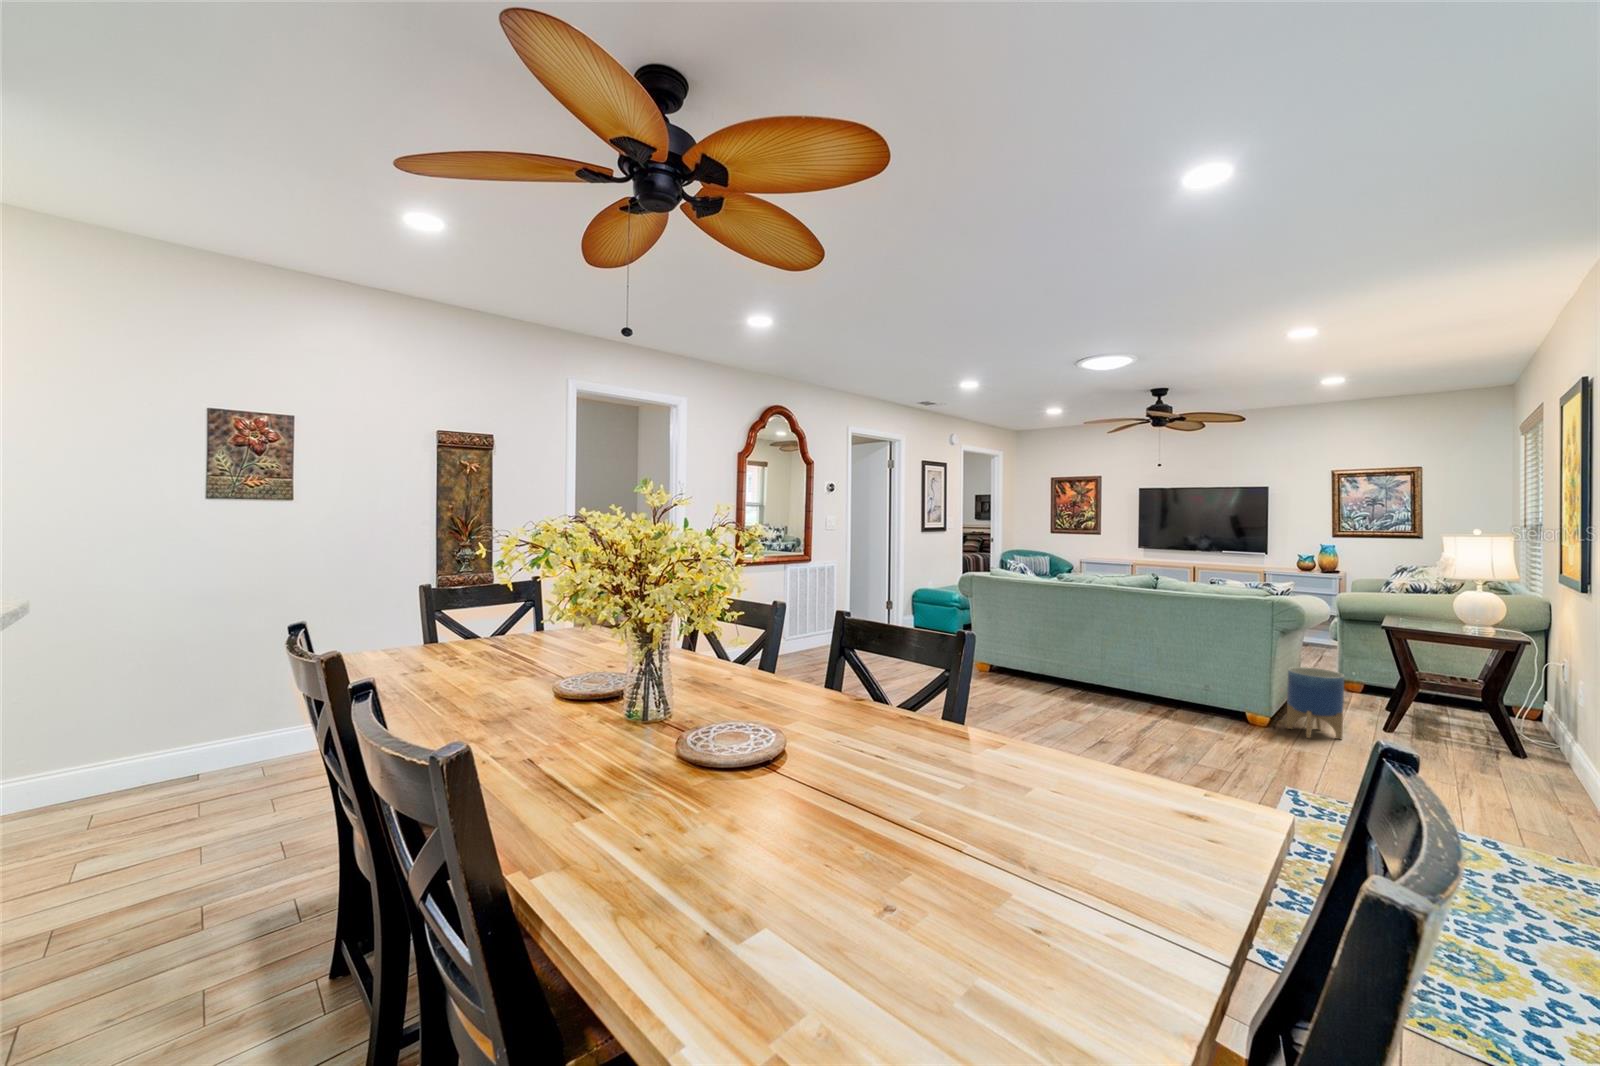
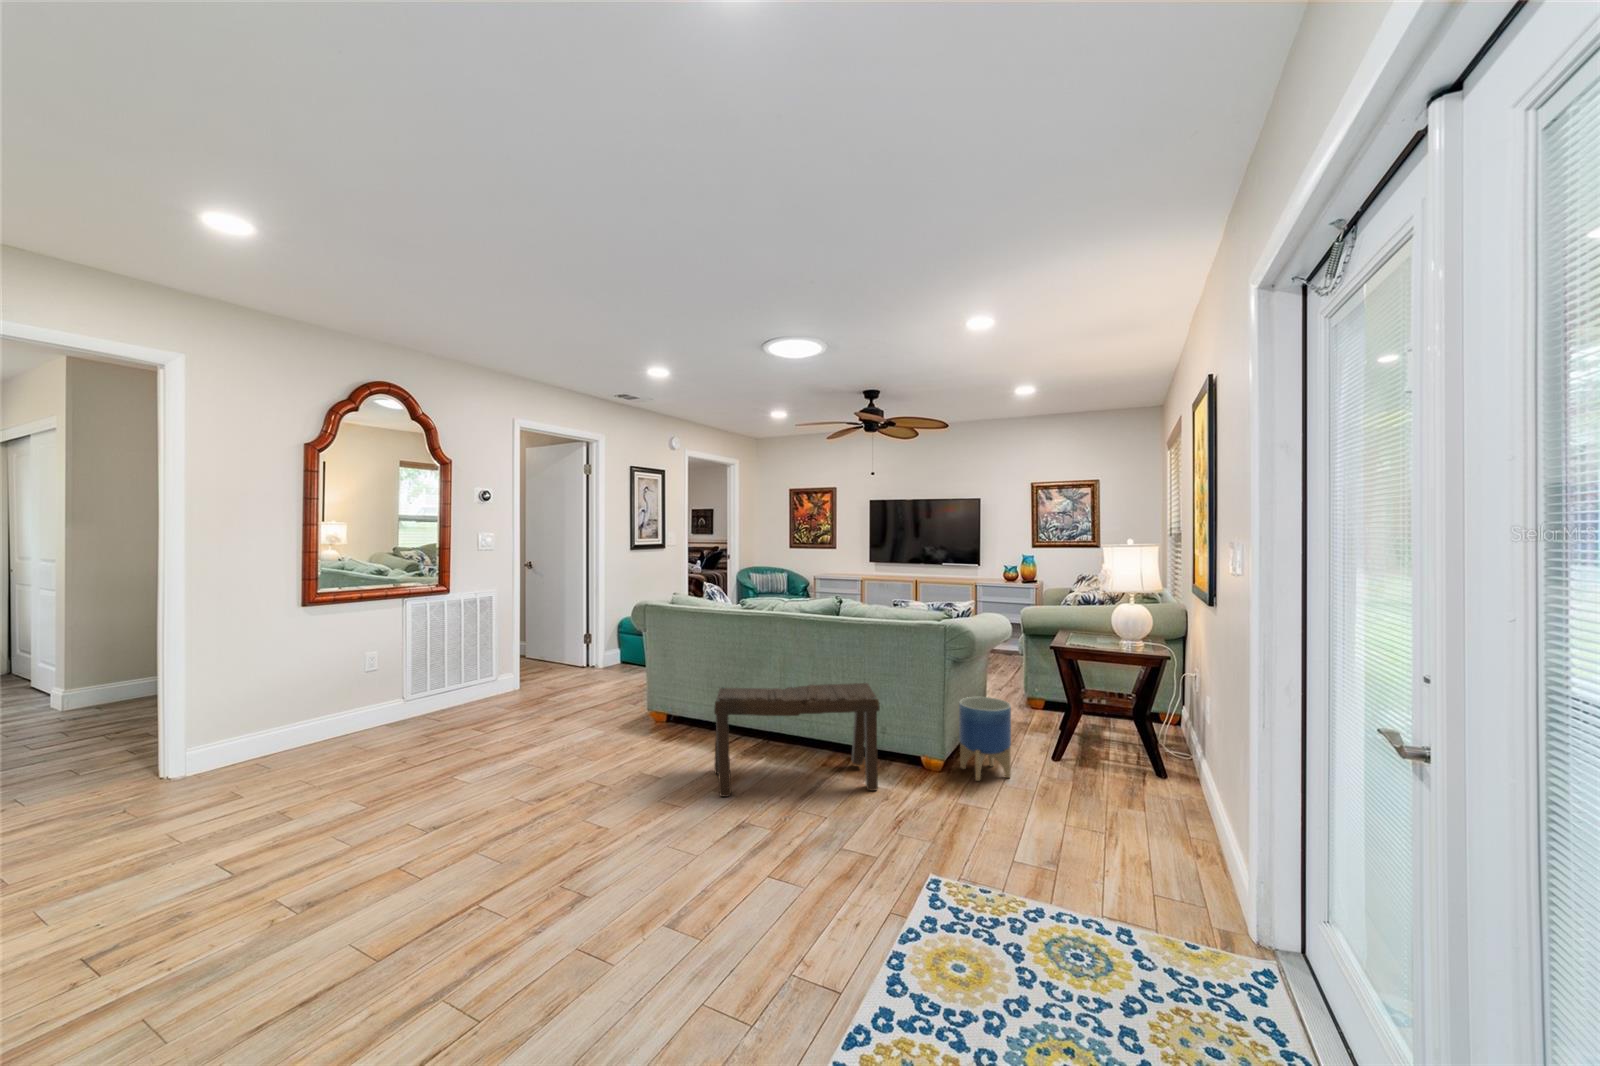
bench: none [1057,643,1217,735] -> present [714,682,880,797]

